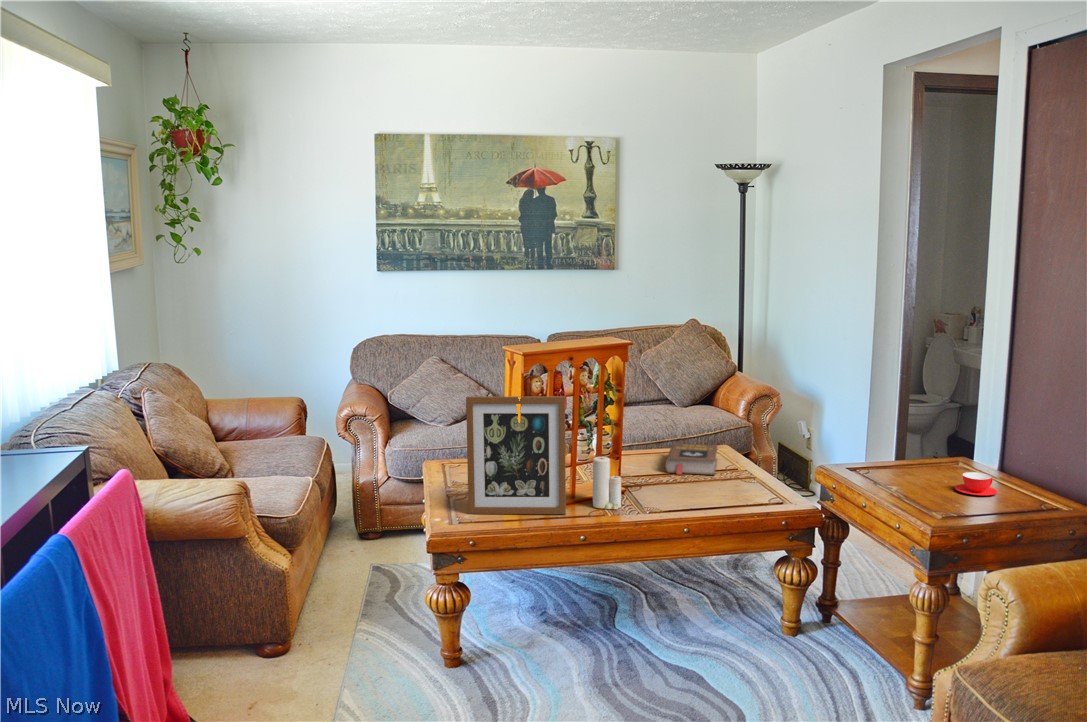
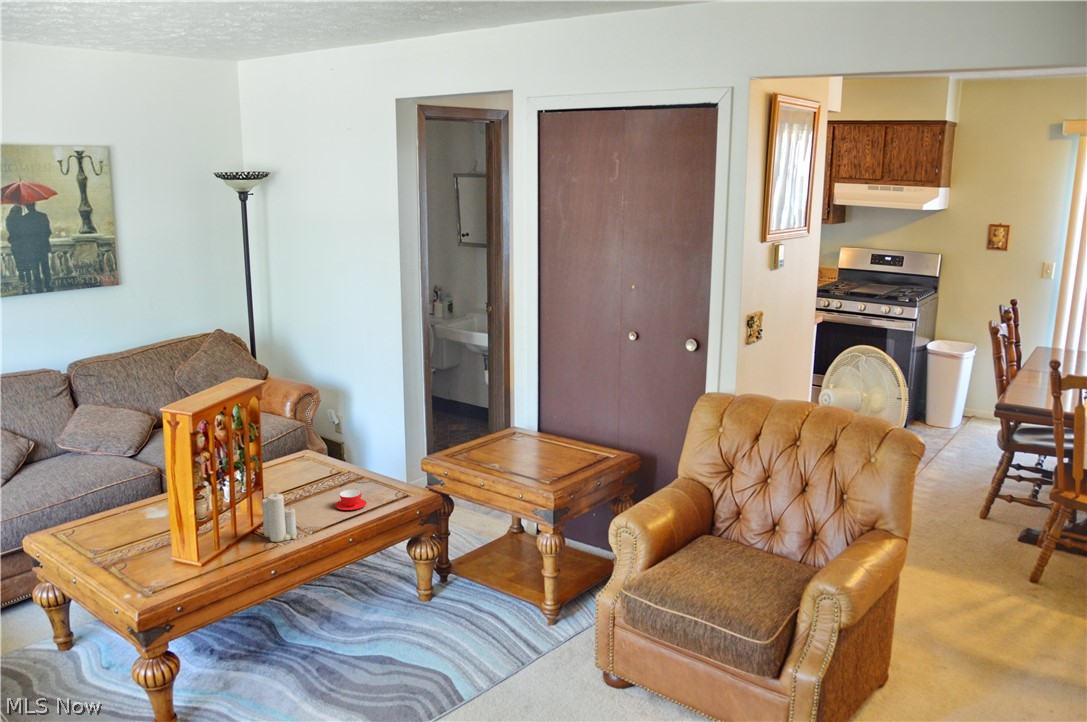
picture frame: present [466,396,566,514] -> none [148,448,257,583]
book: present [665,443,717,475] -> none [281,455,339,491]
teacup: present [955,472,998,495] -> present [335,490,366,510]

